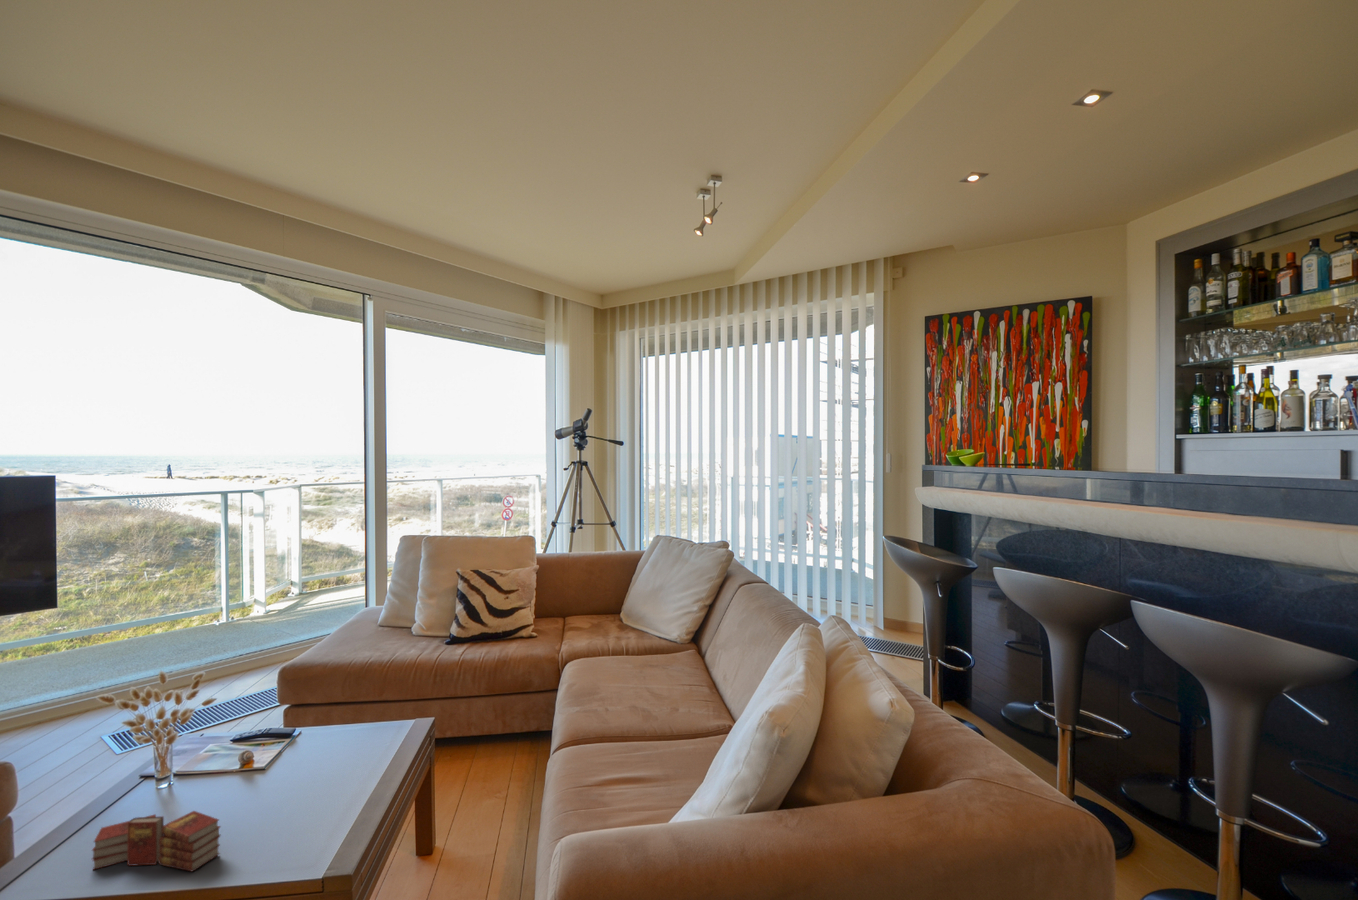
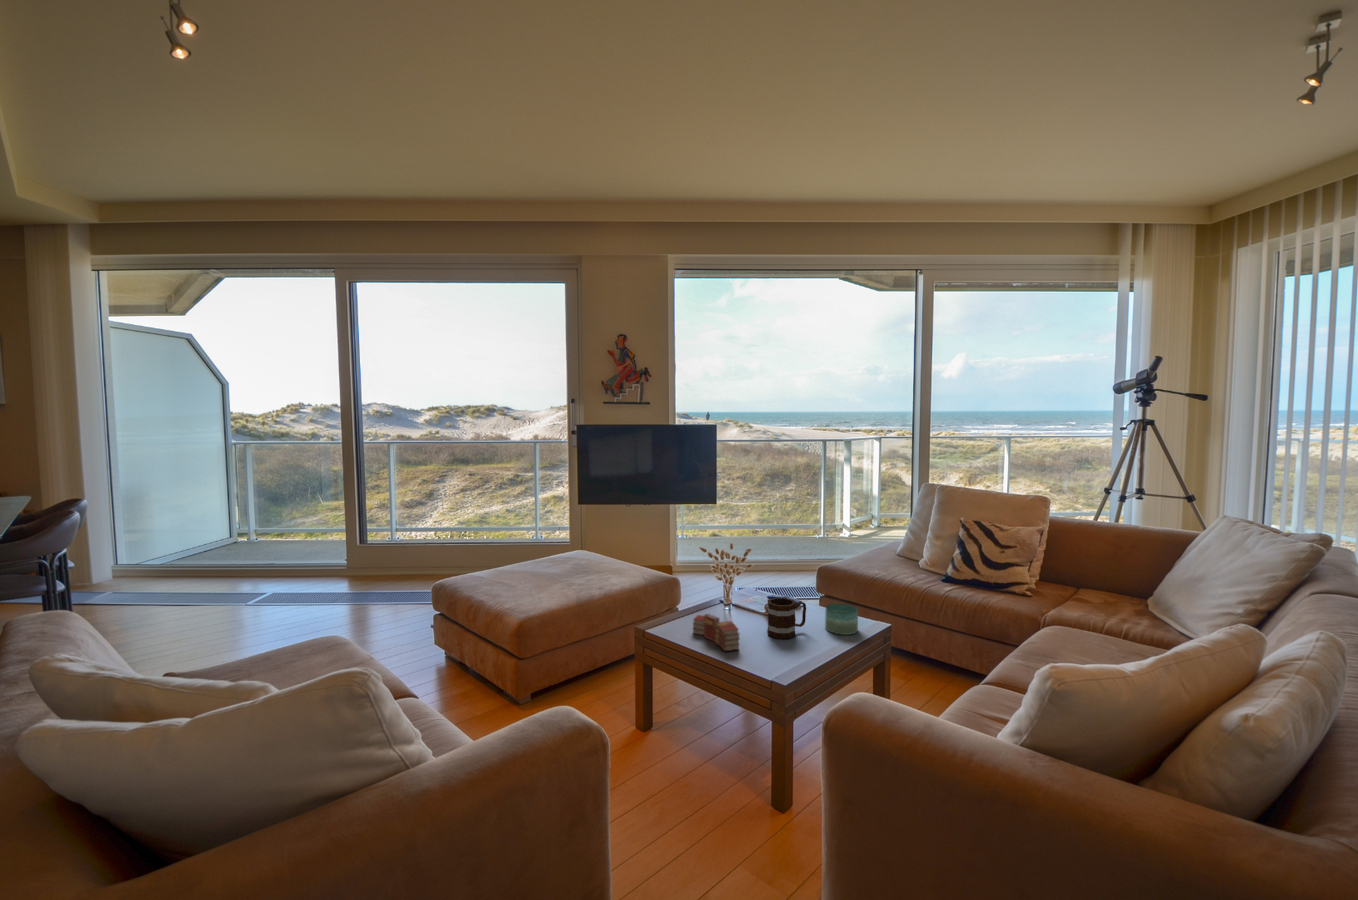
candle: none [343,710,392,758] -> present [825,603,858,635]
mug: none [254,731,319,805] -> present [767,598,806,639]

